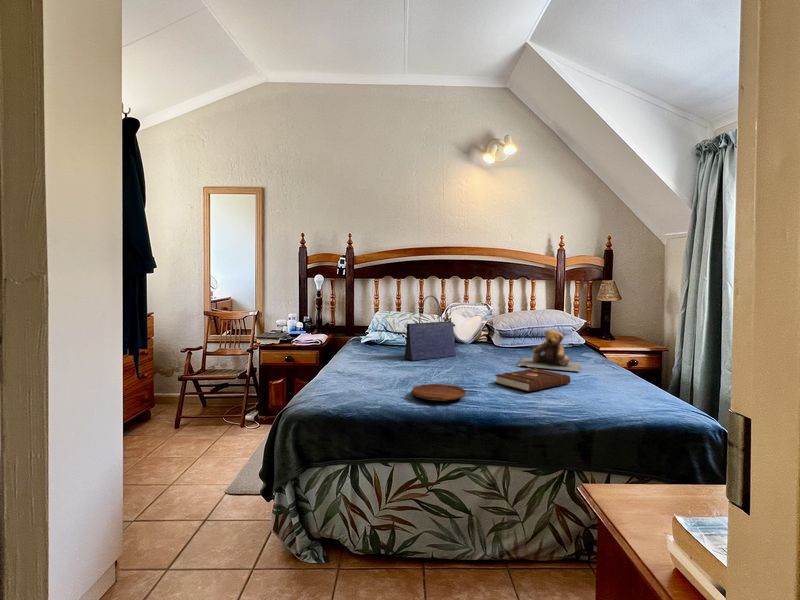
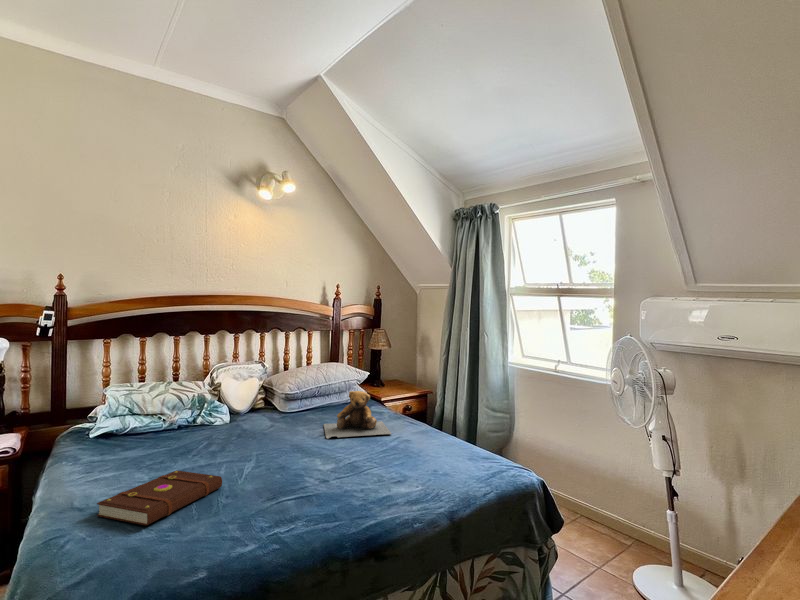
tote bag: present [404,296,456,361] -> none [174,362,244,456]
book: present [495,368,570,392] -> present [97,470,222,525]
tray: present [411,384,466,401] -> none [226,492,307,529]

